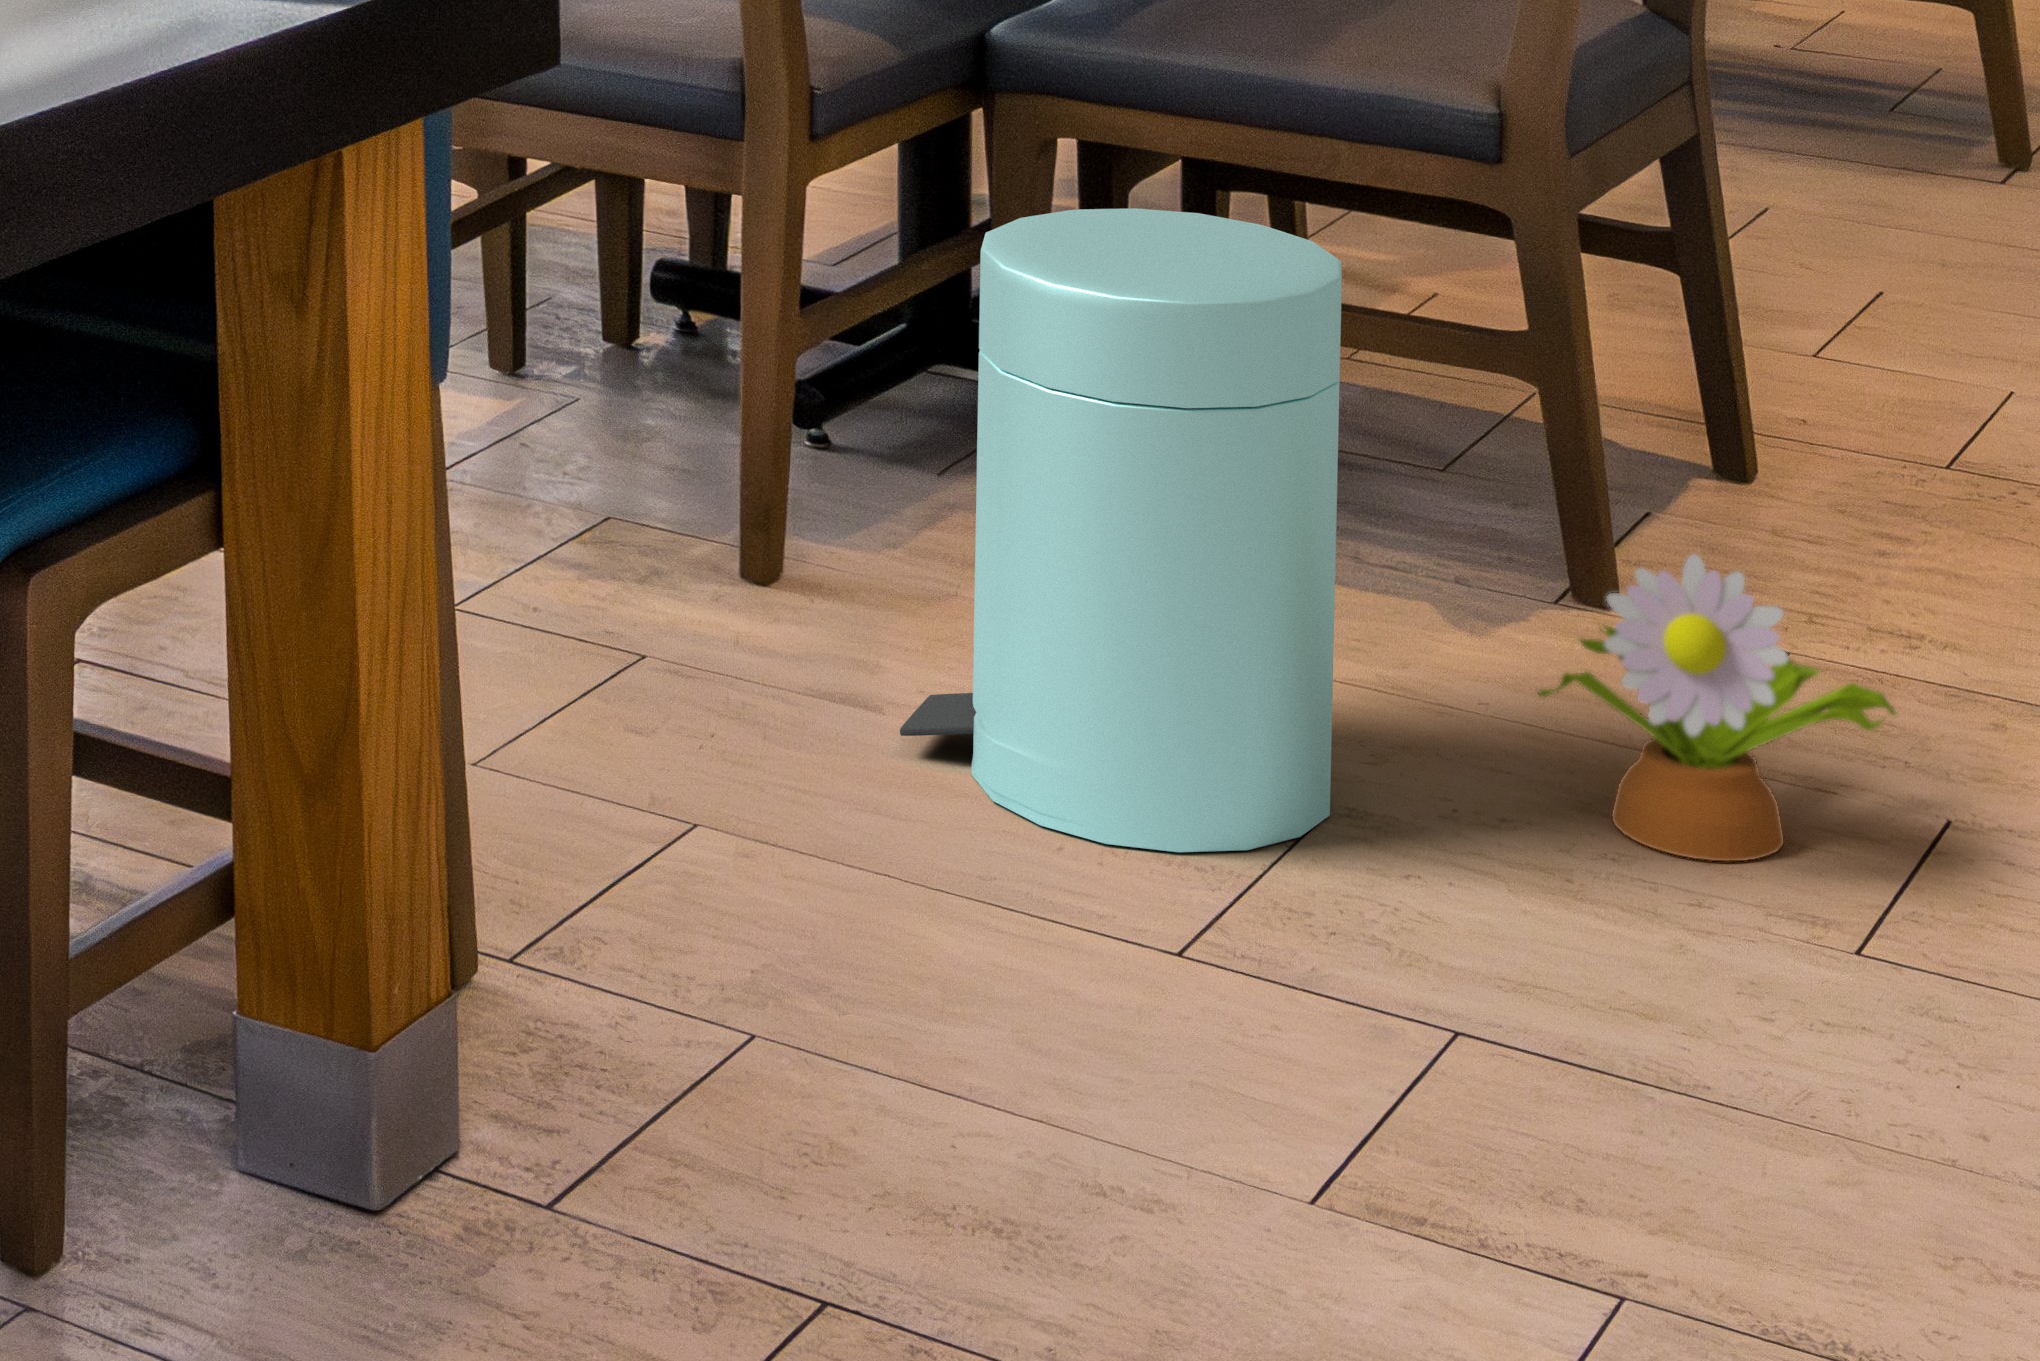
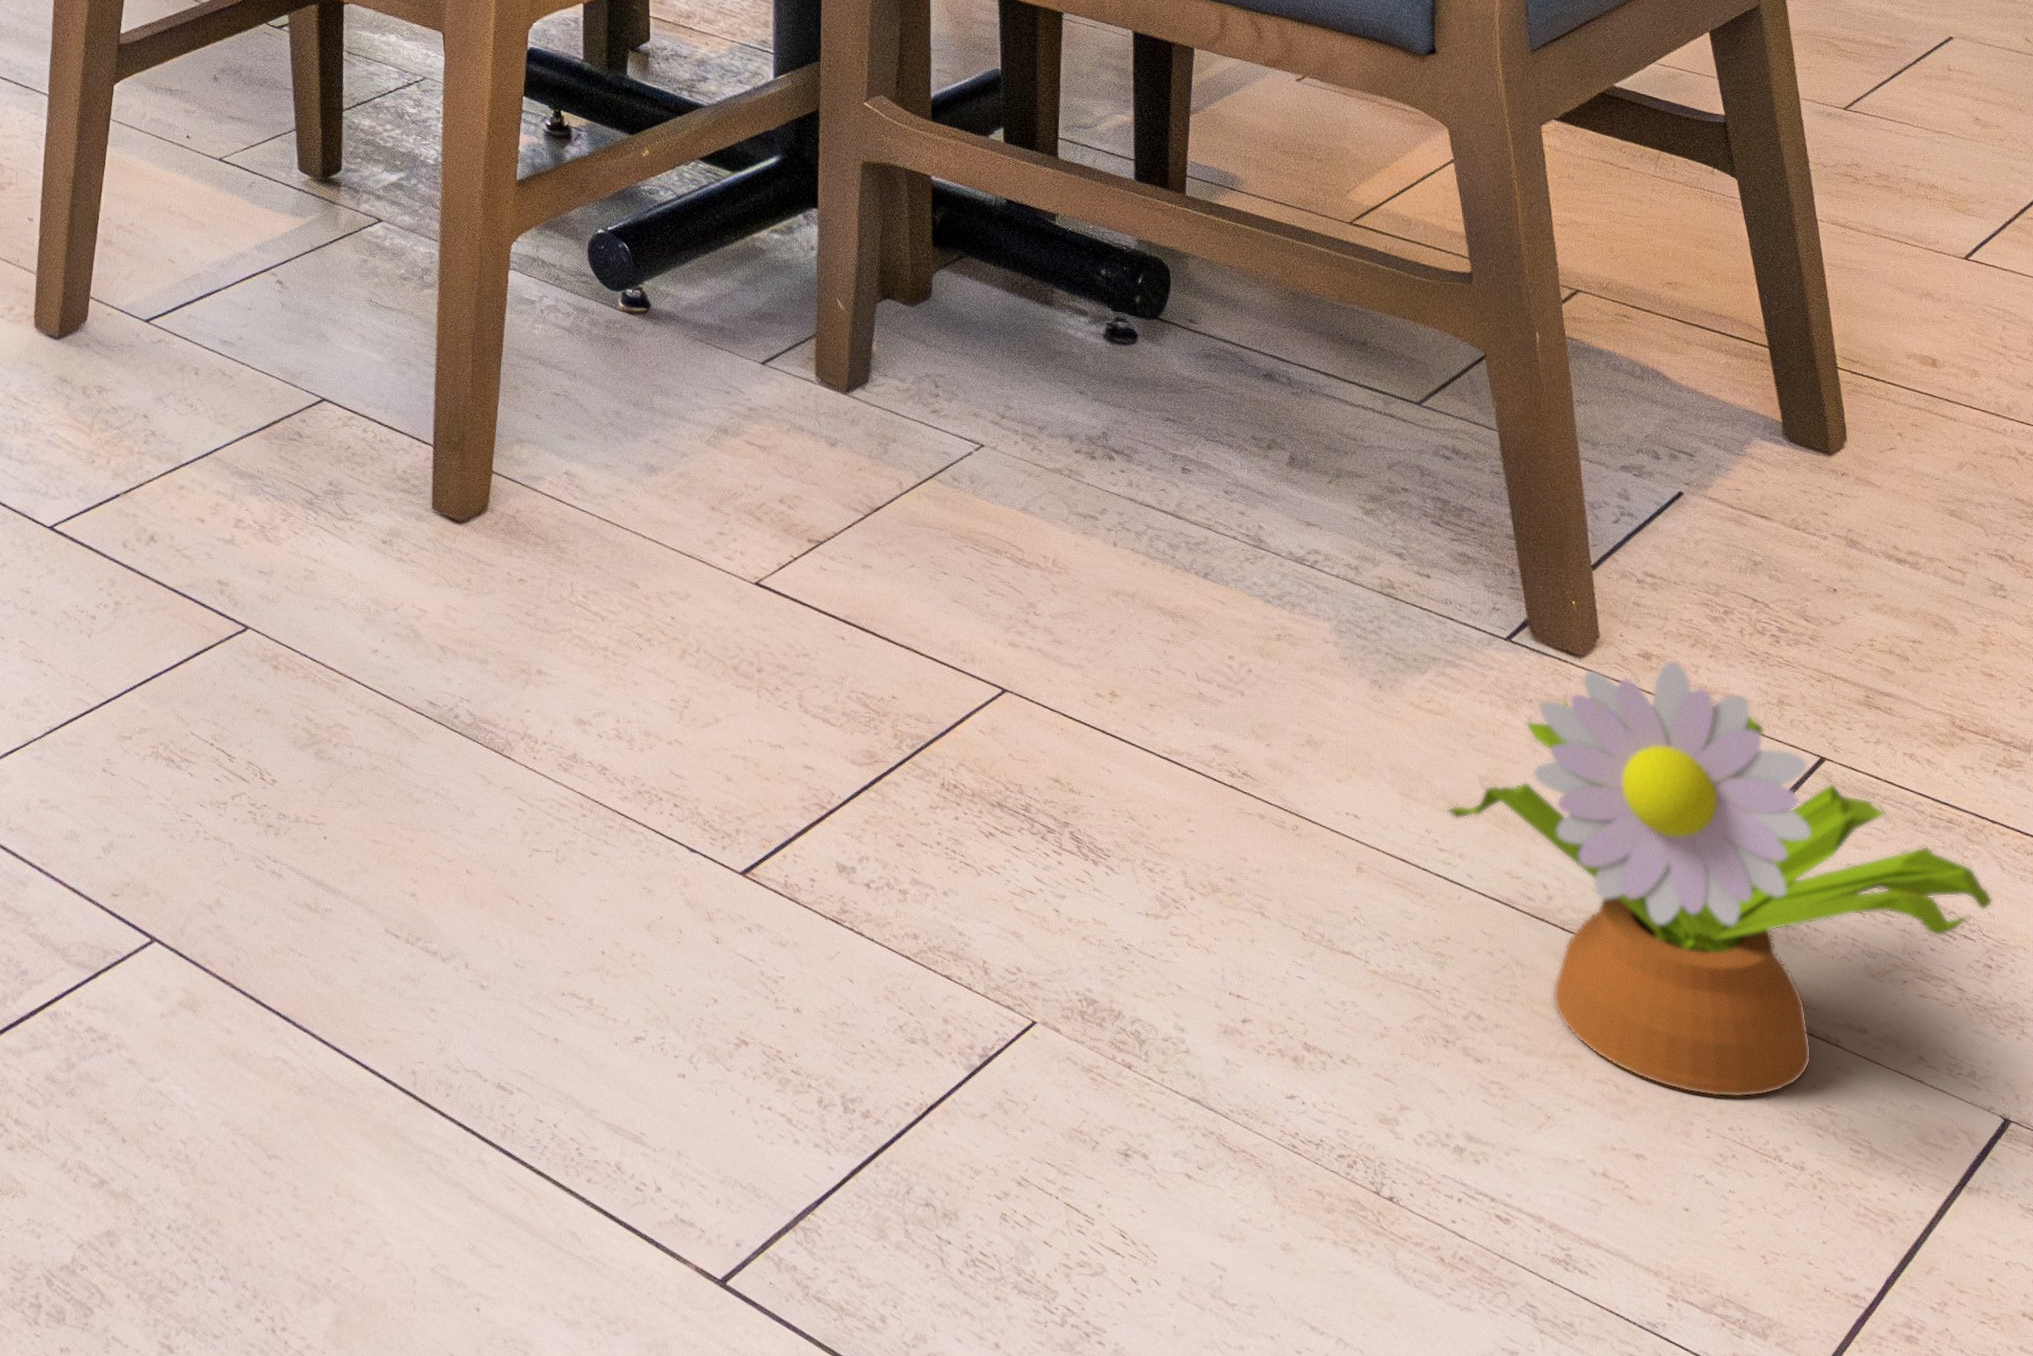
trash can: present [900,208,1342,852] -> none [582,81,1186,1003]

